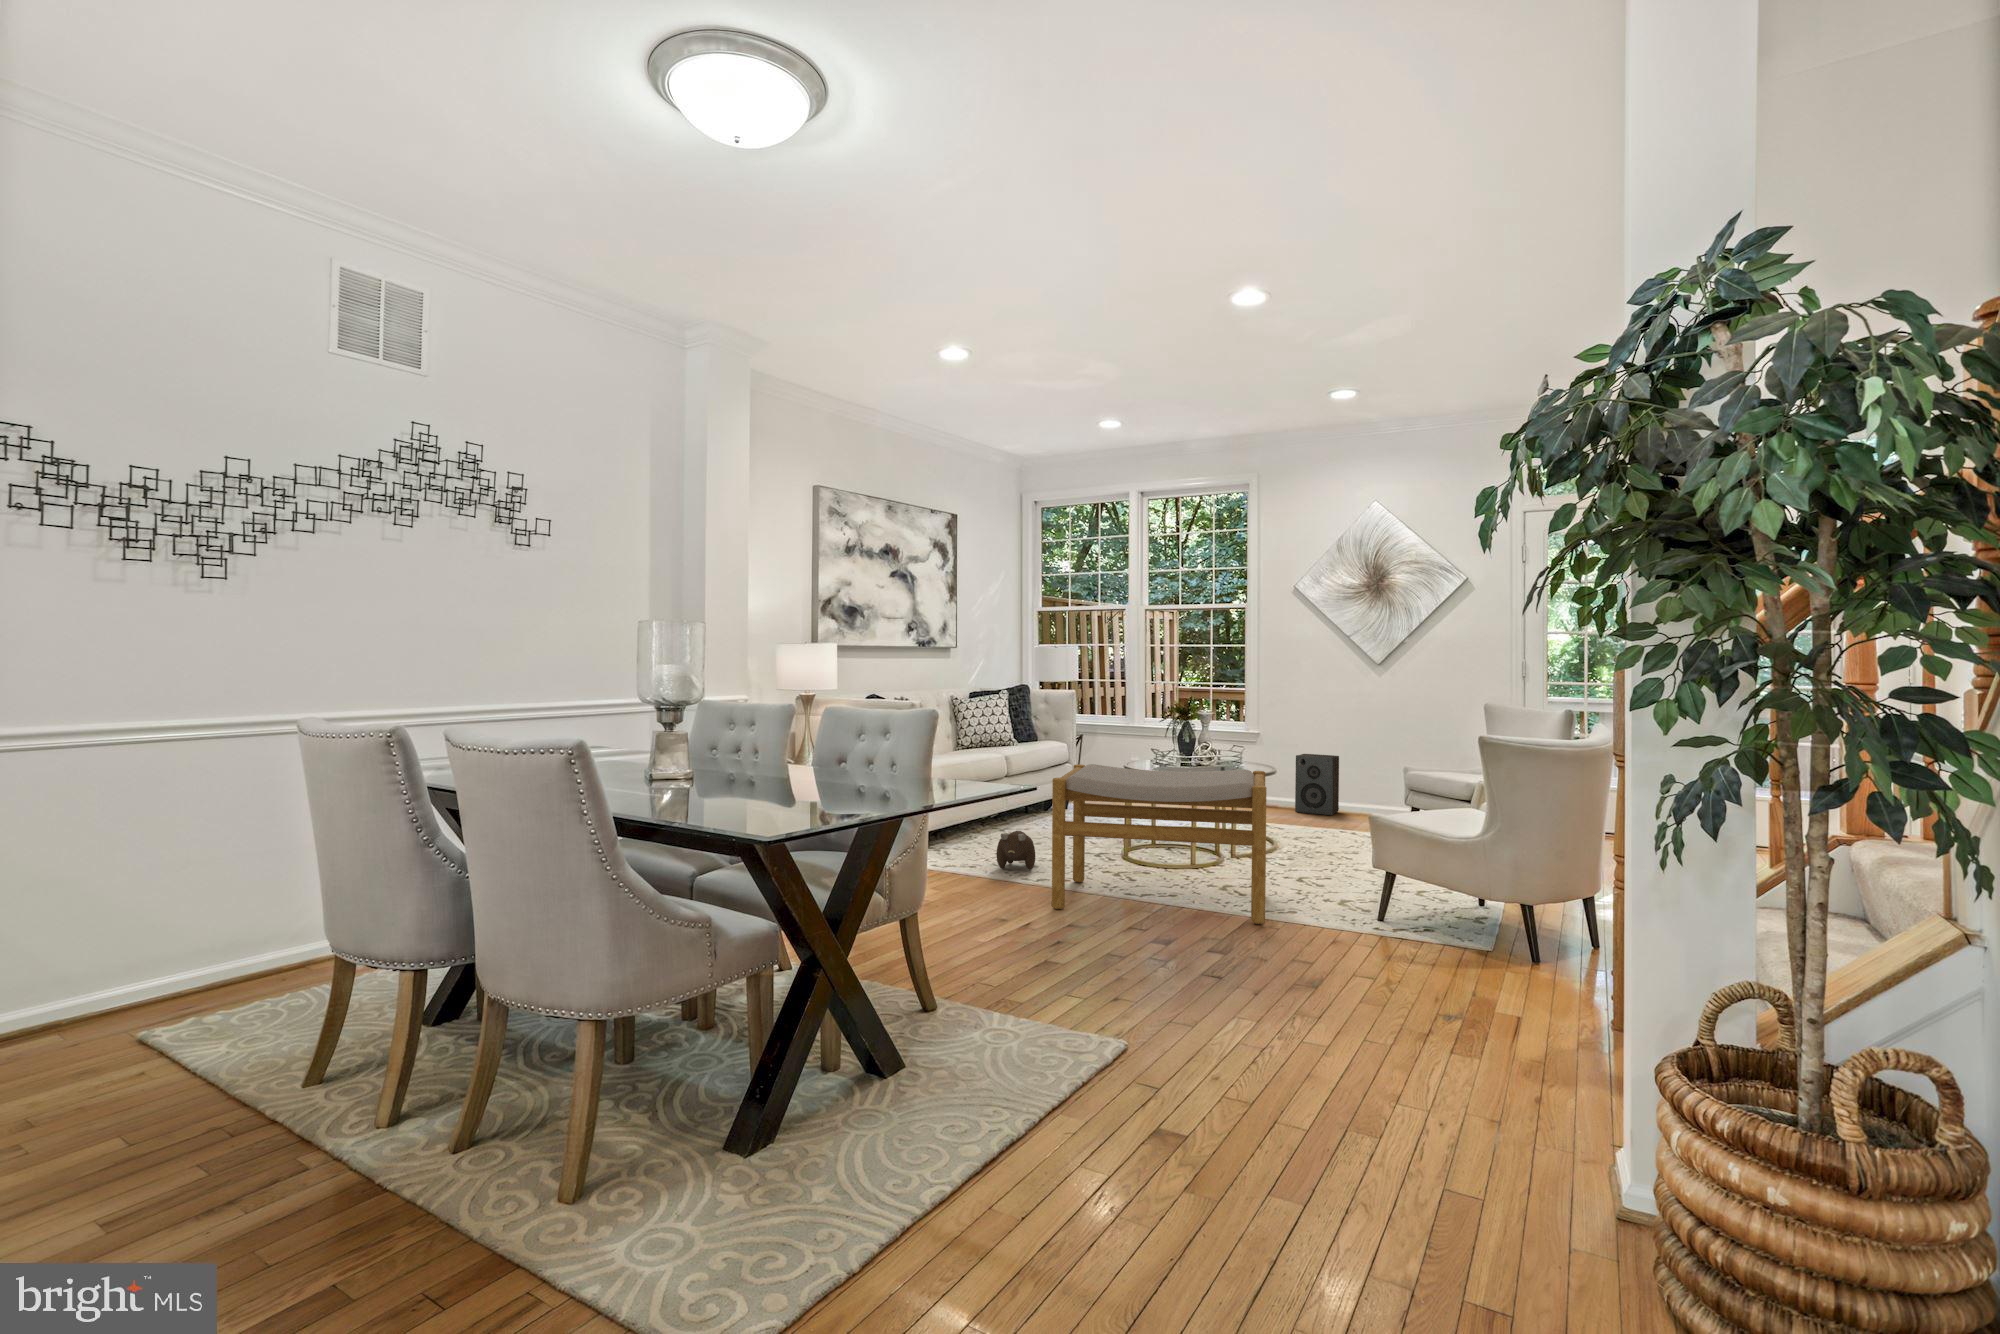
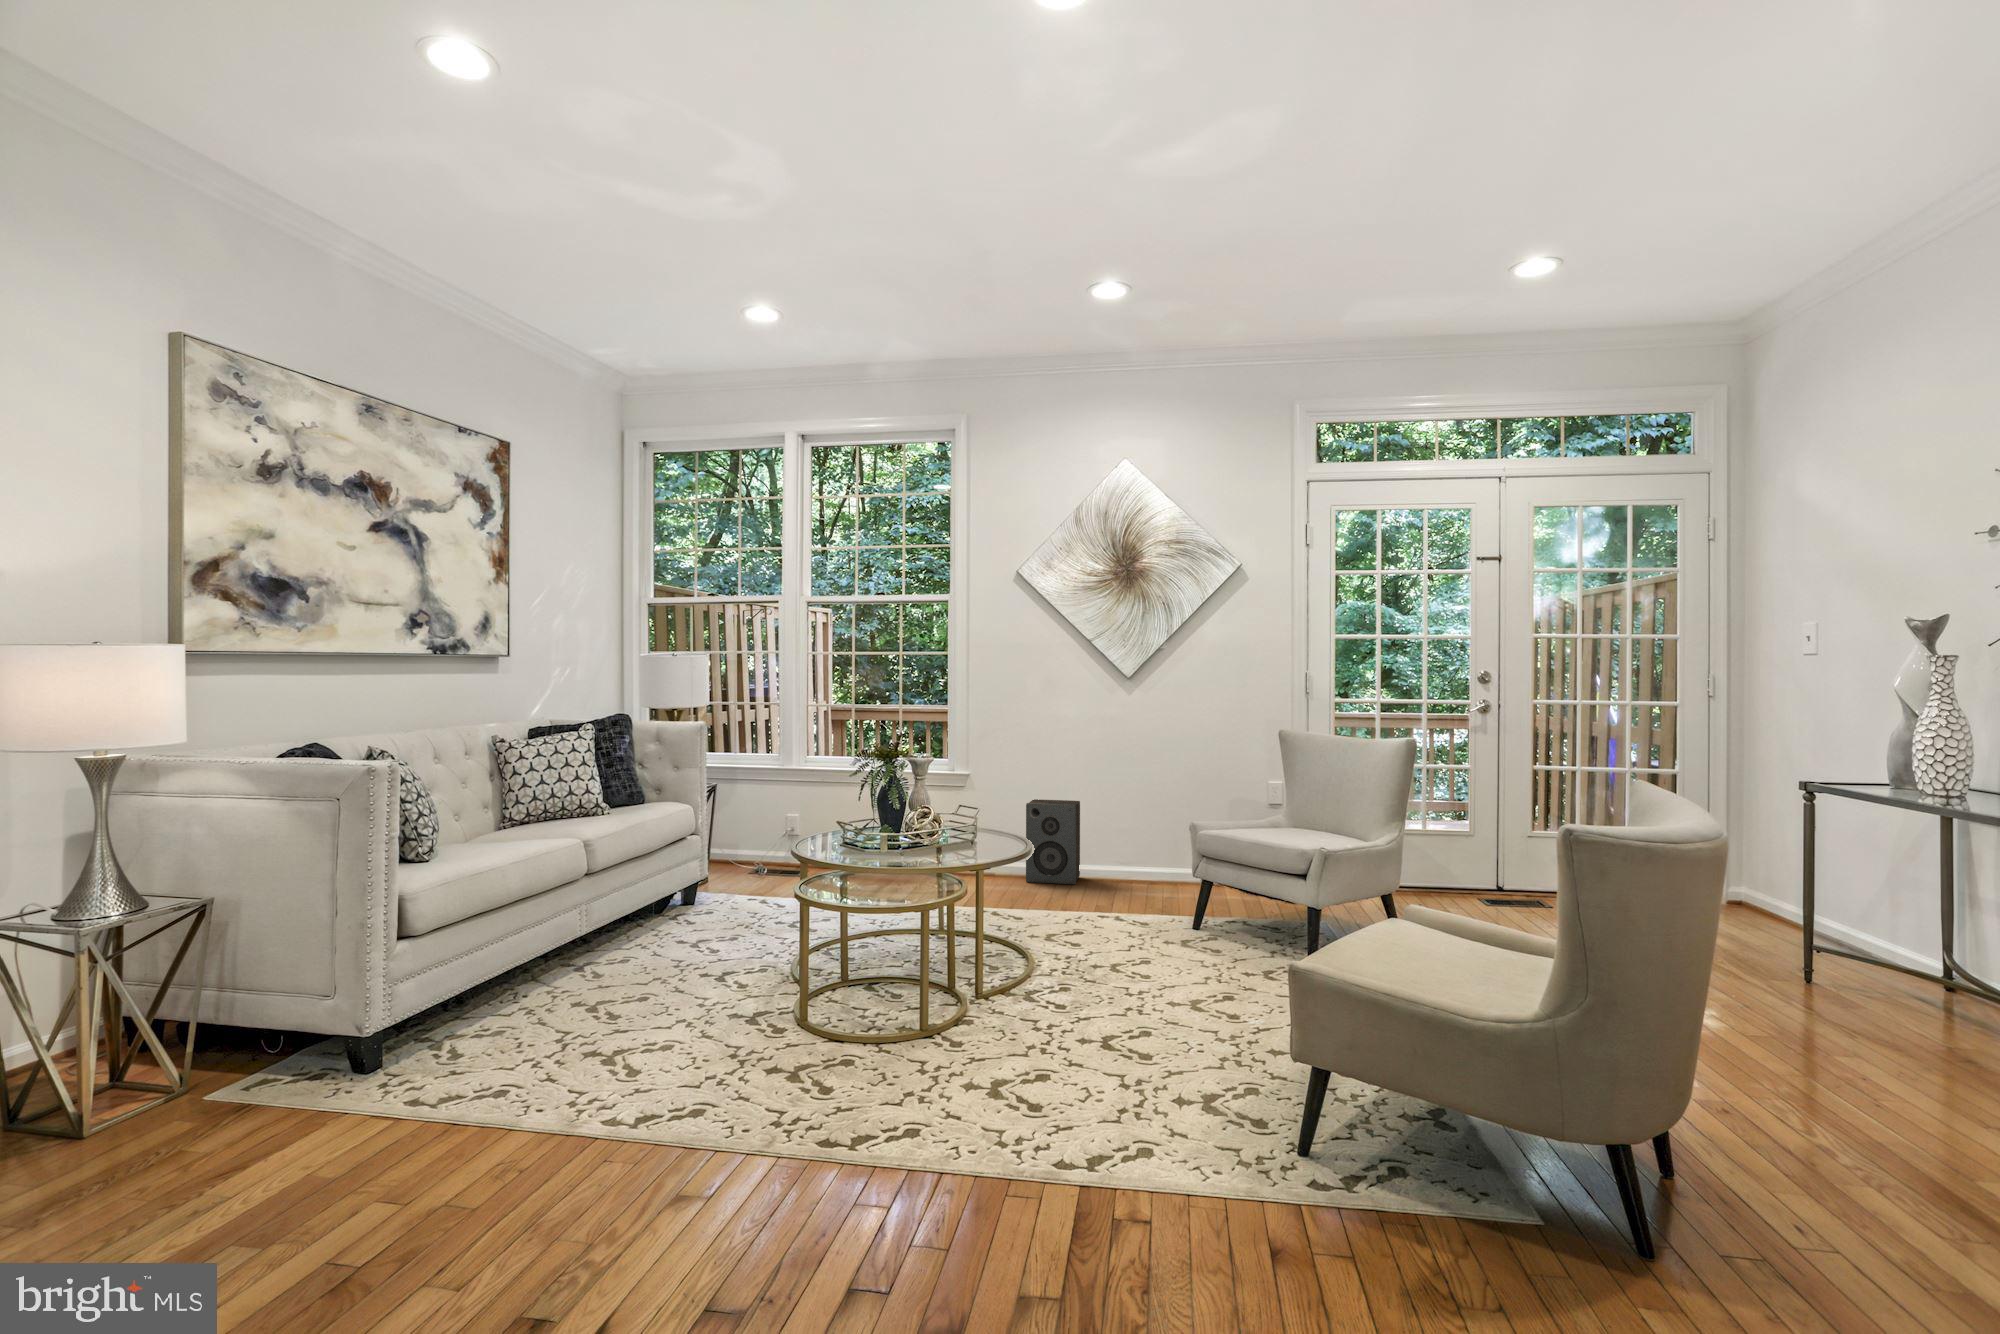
footstool: present [1052,764,1267,924] -> none [663,876,1116,1239]
plush toy: present [996,831,1035,870] -> none [550,1010,633,1092]

